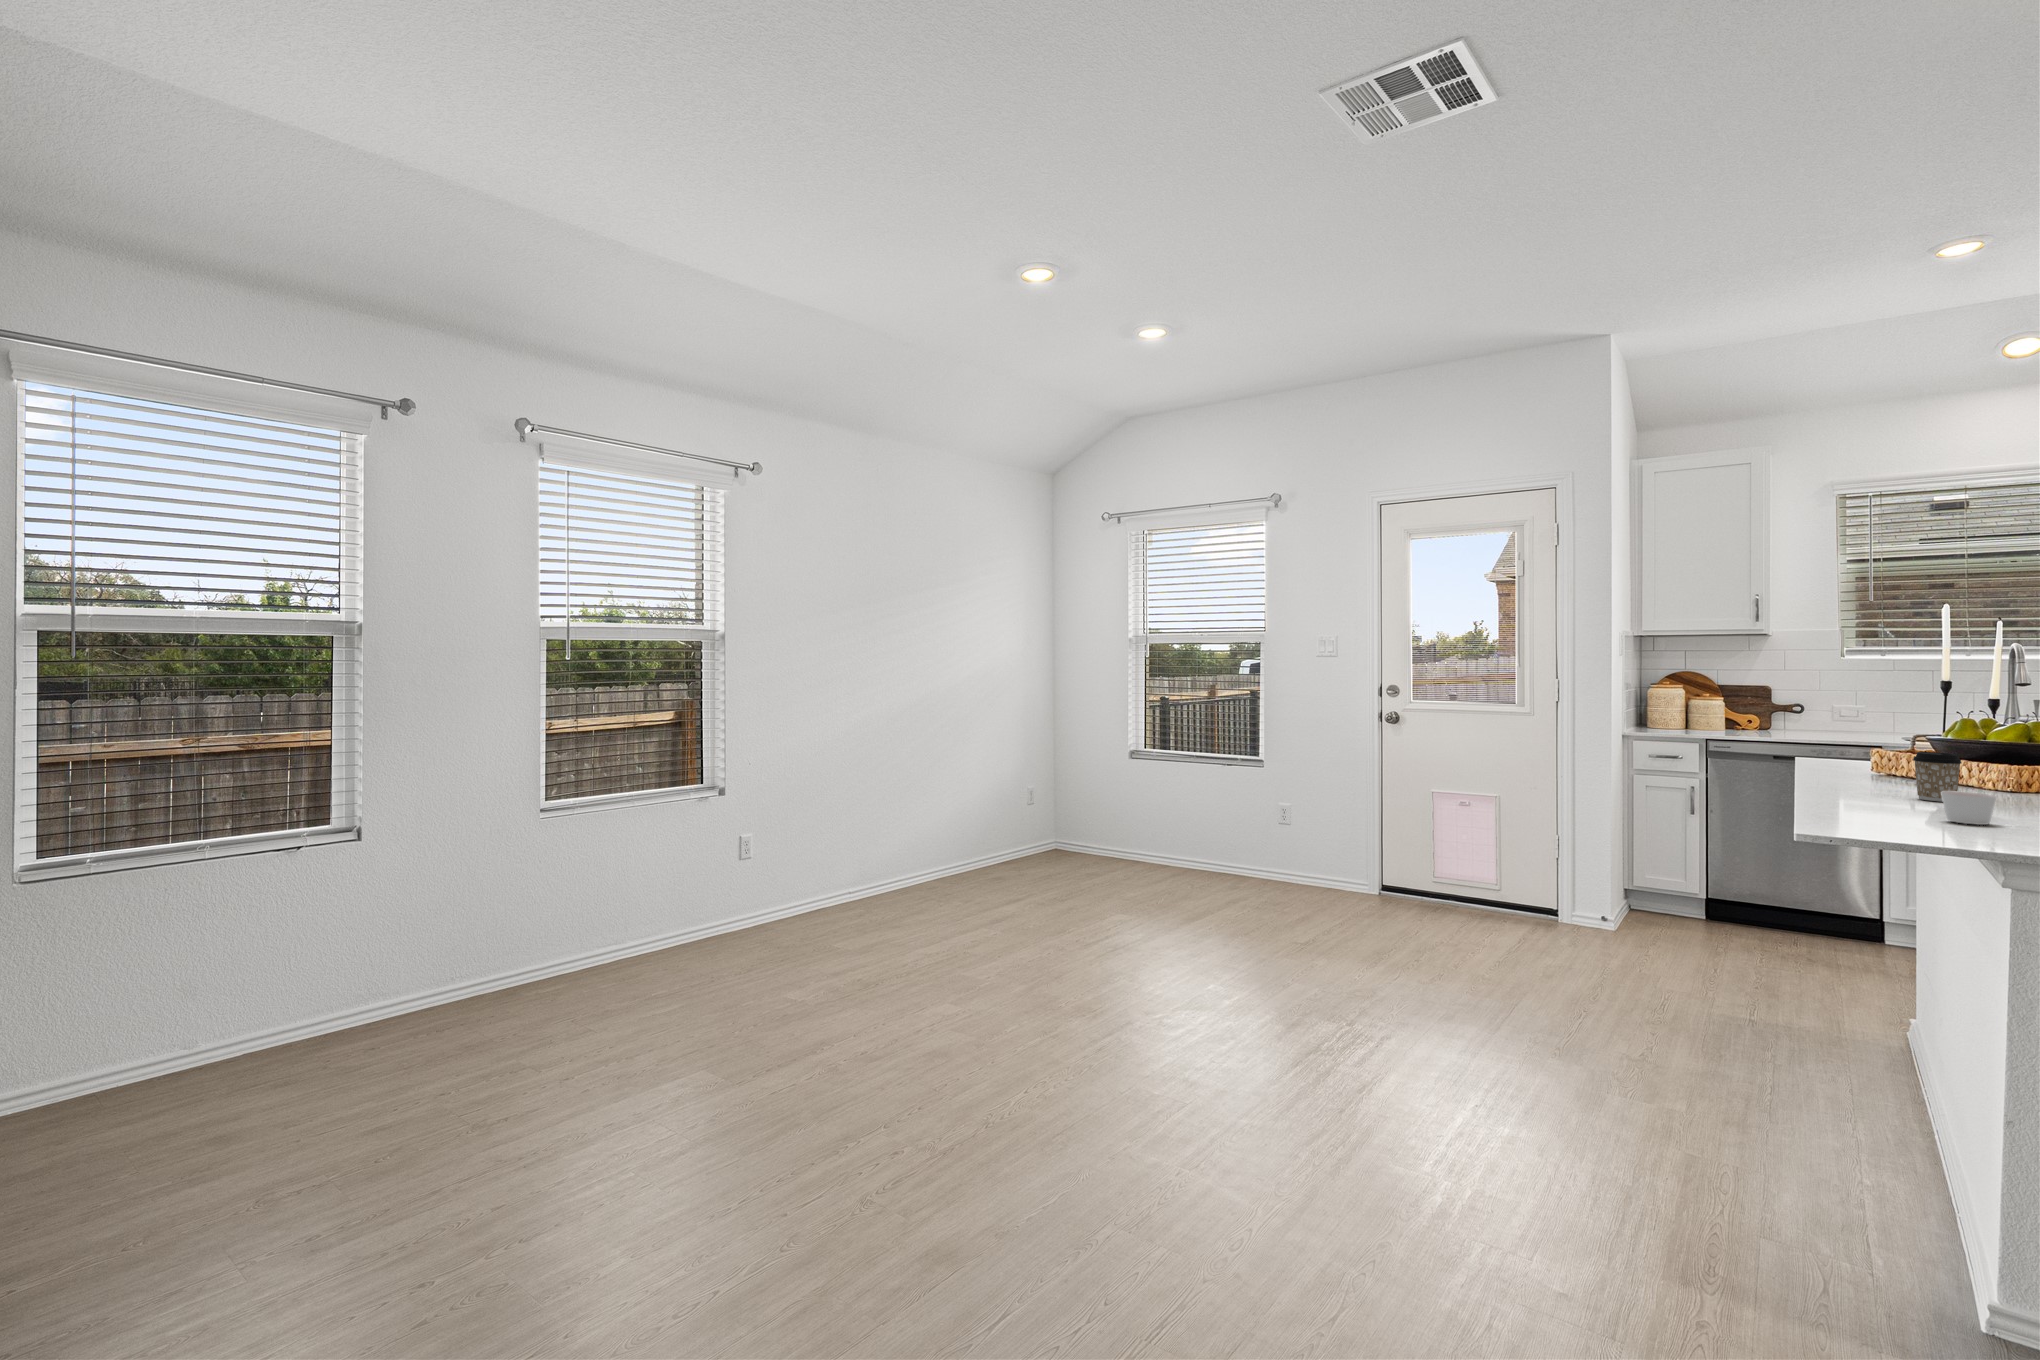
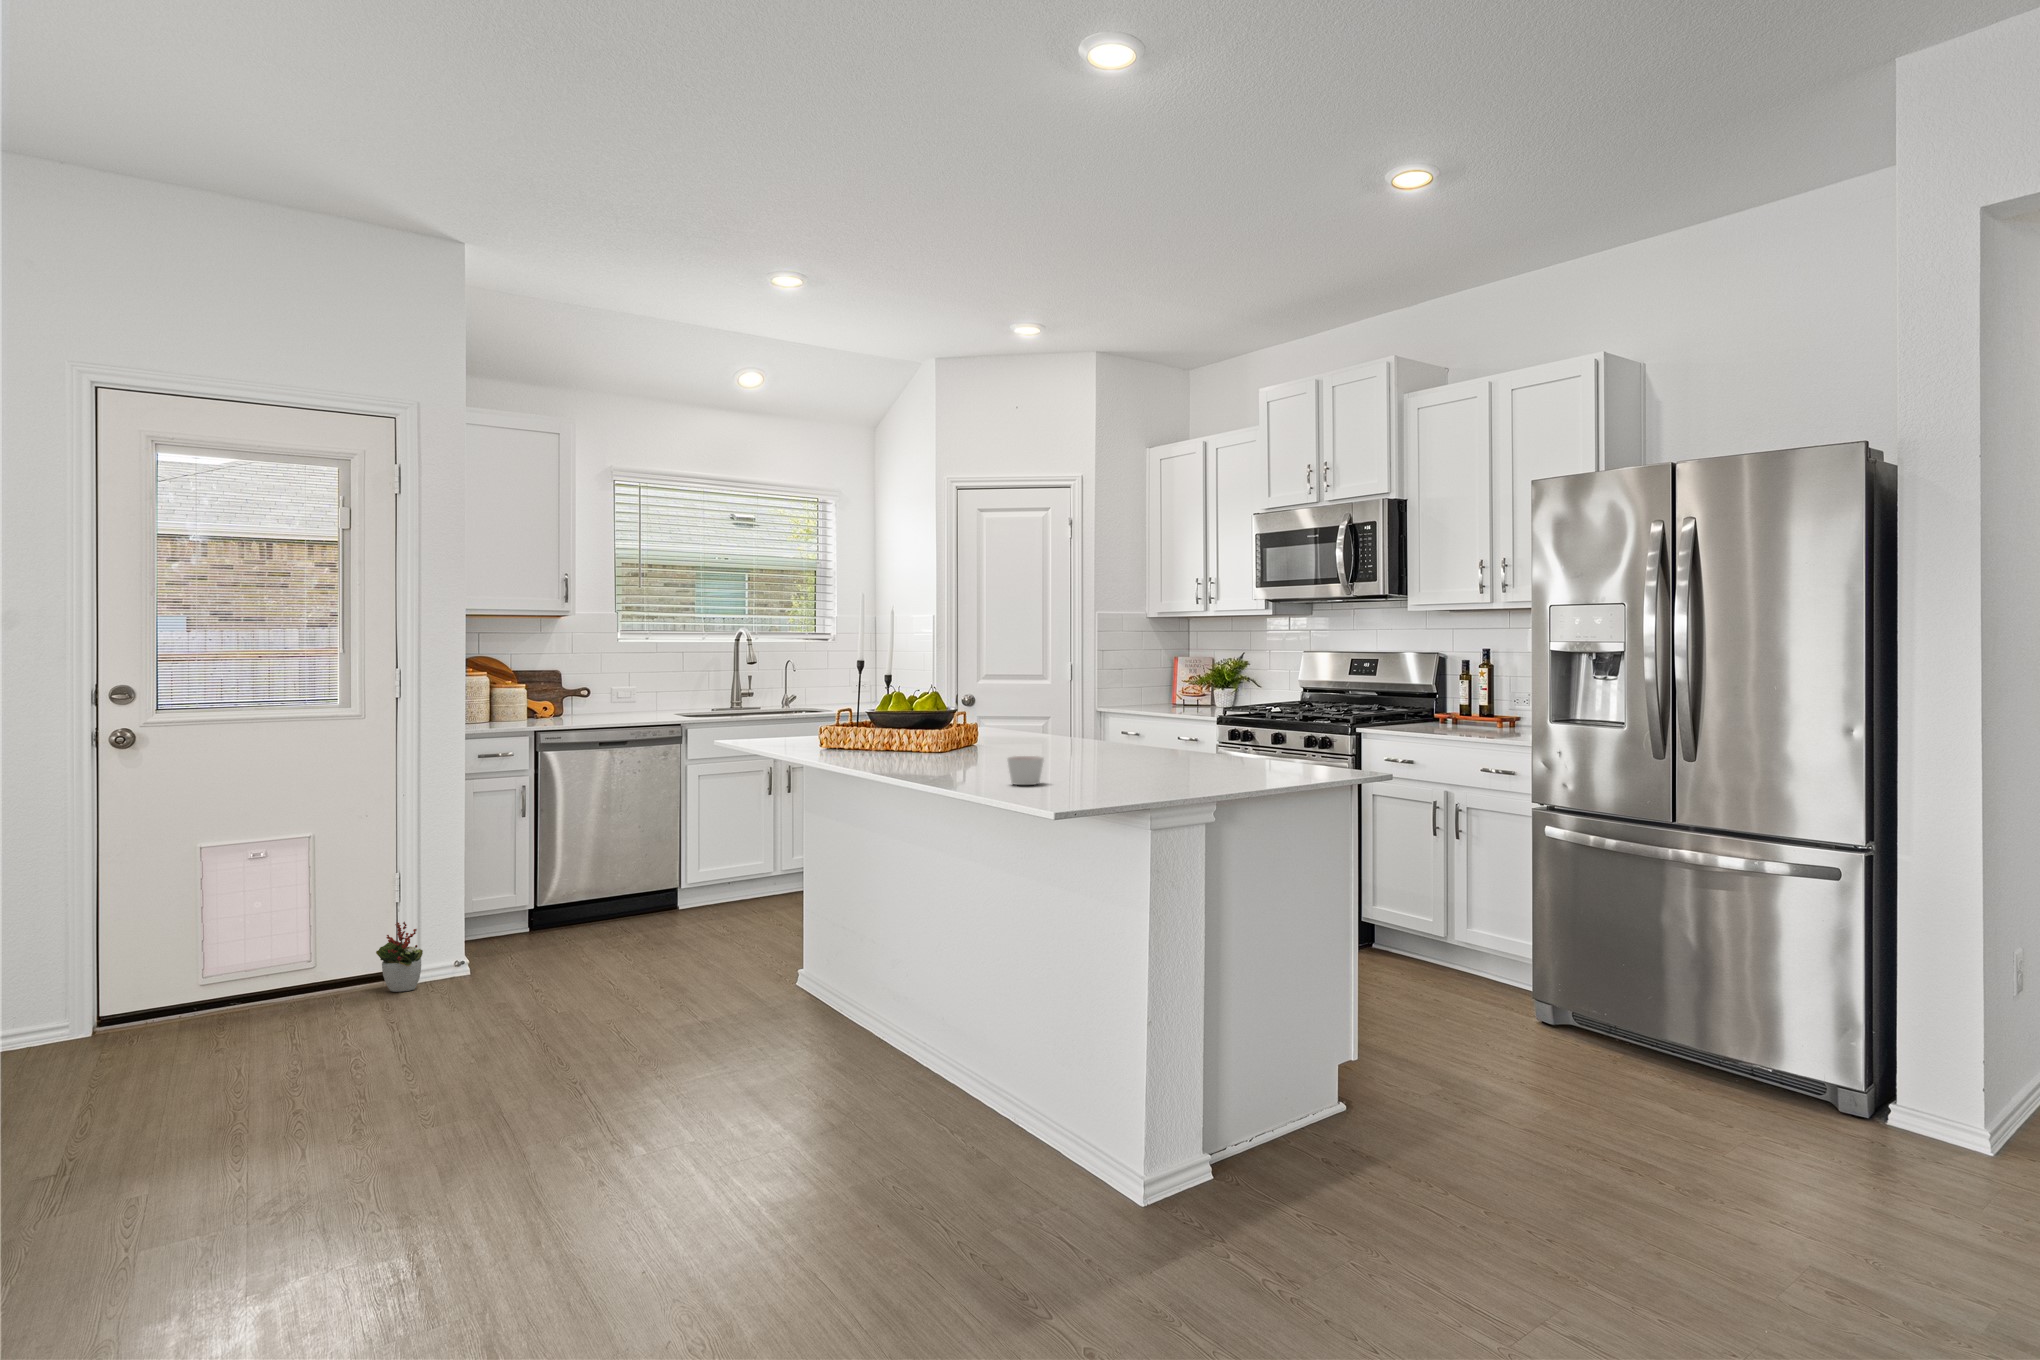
coffee cup: present [1913,752,1962,802] -> none [913,723,947,768]
decorative plant: none [1542,872,1575,926] -> present [376,922,423,992]

